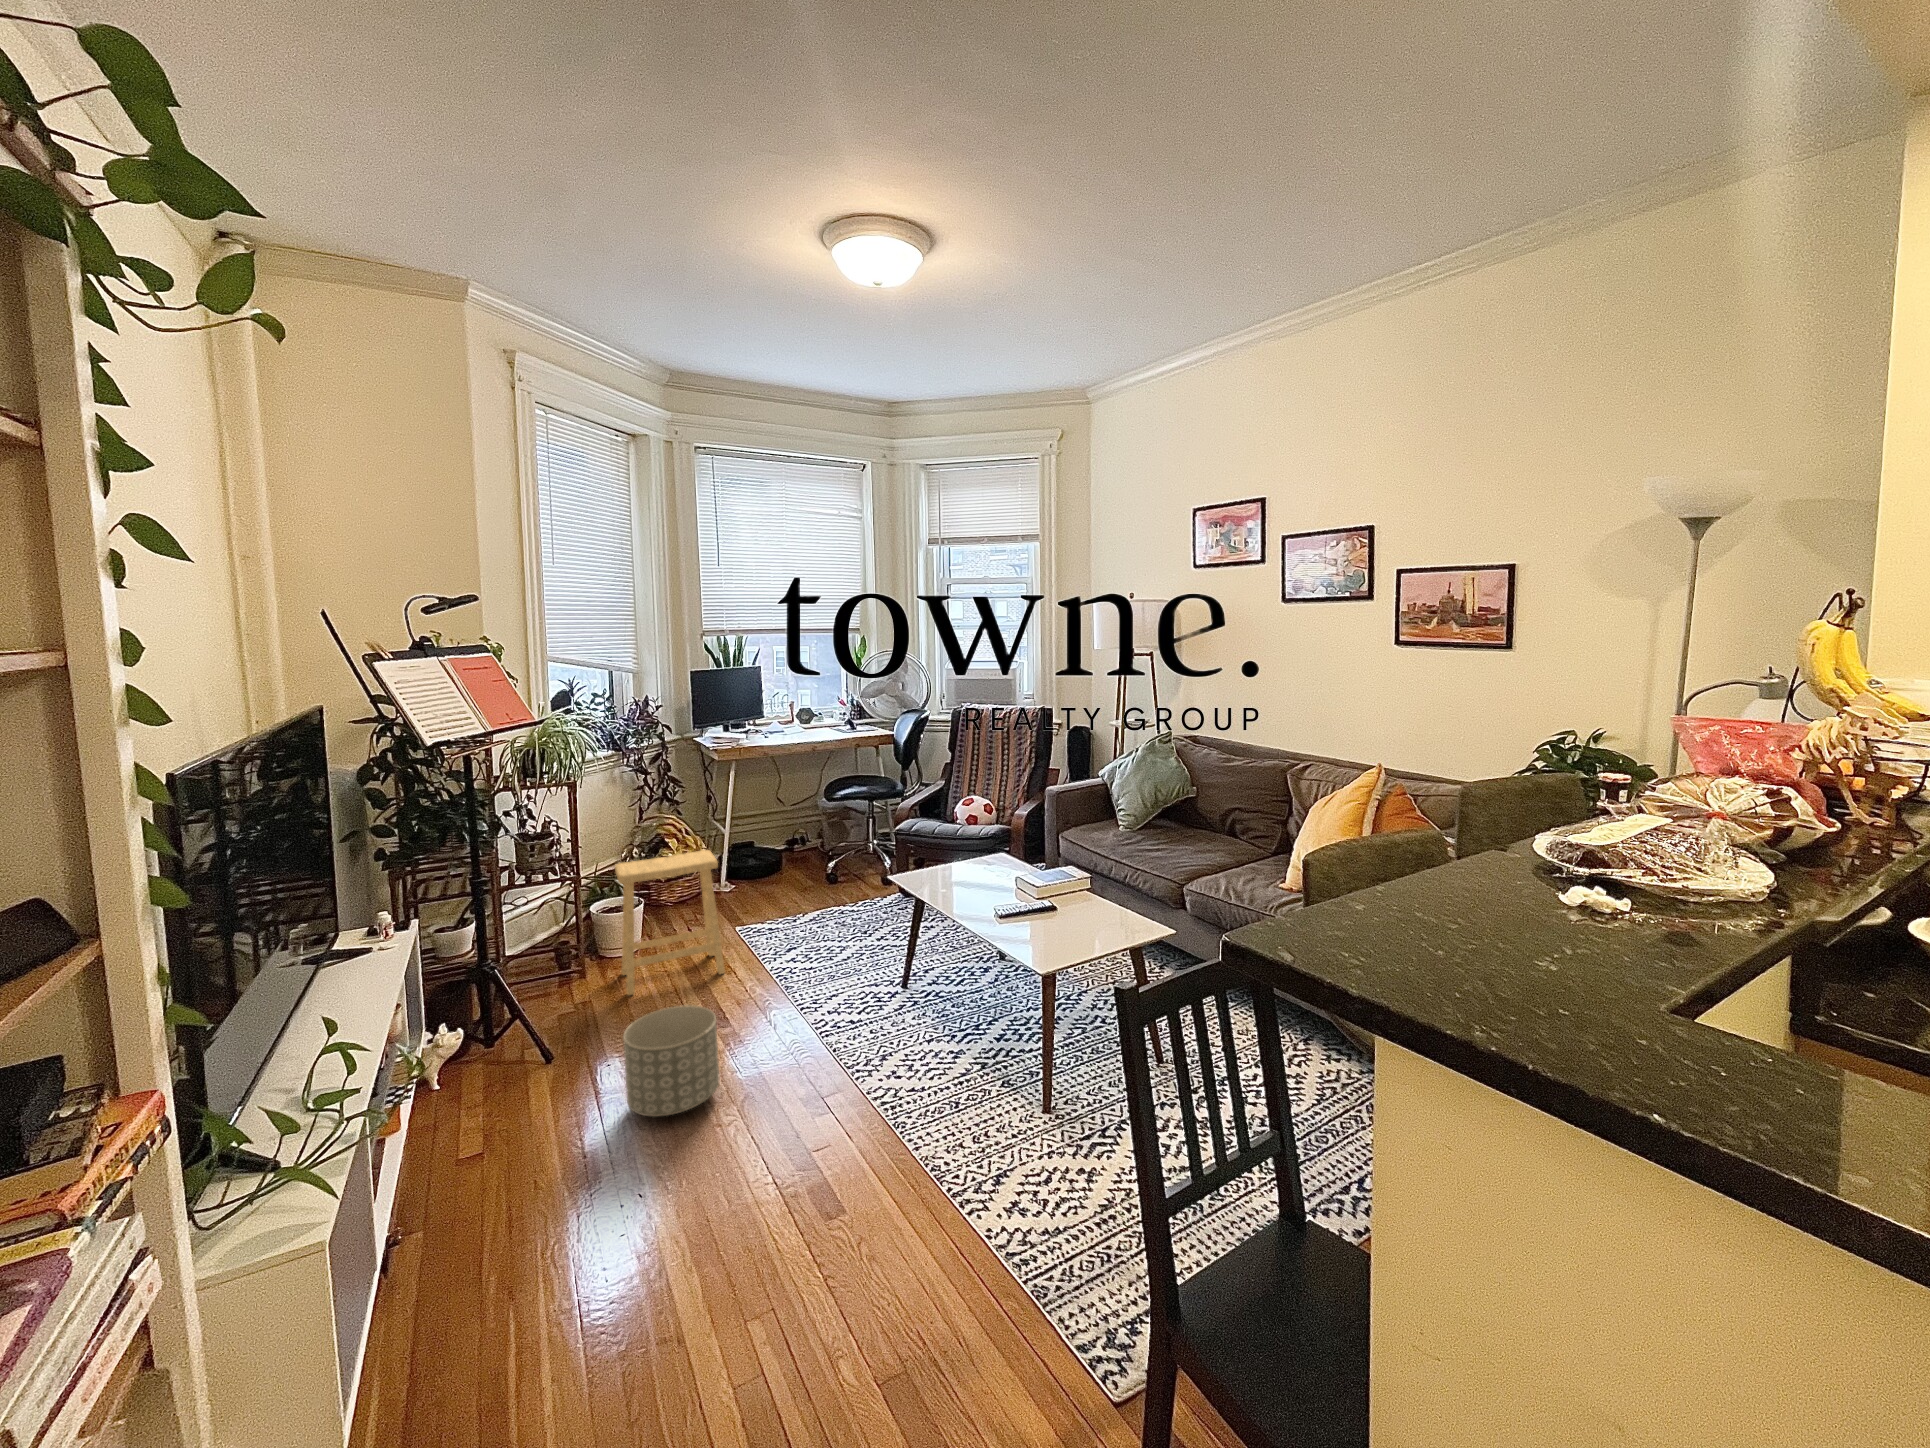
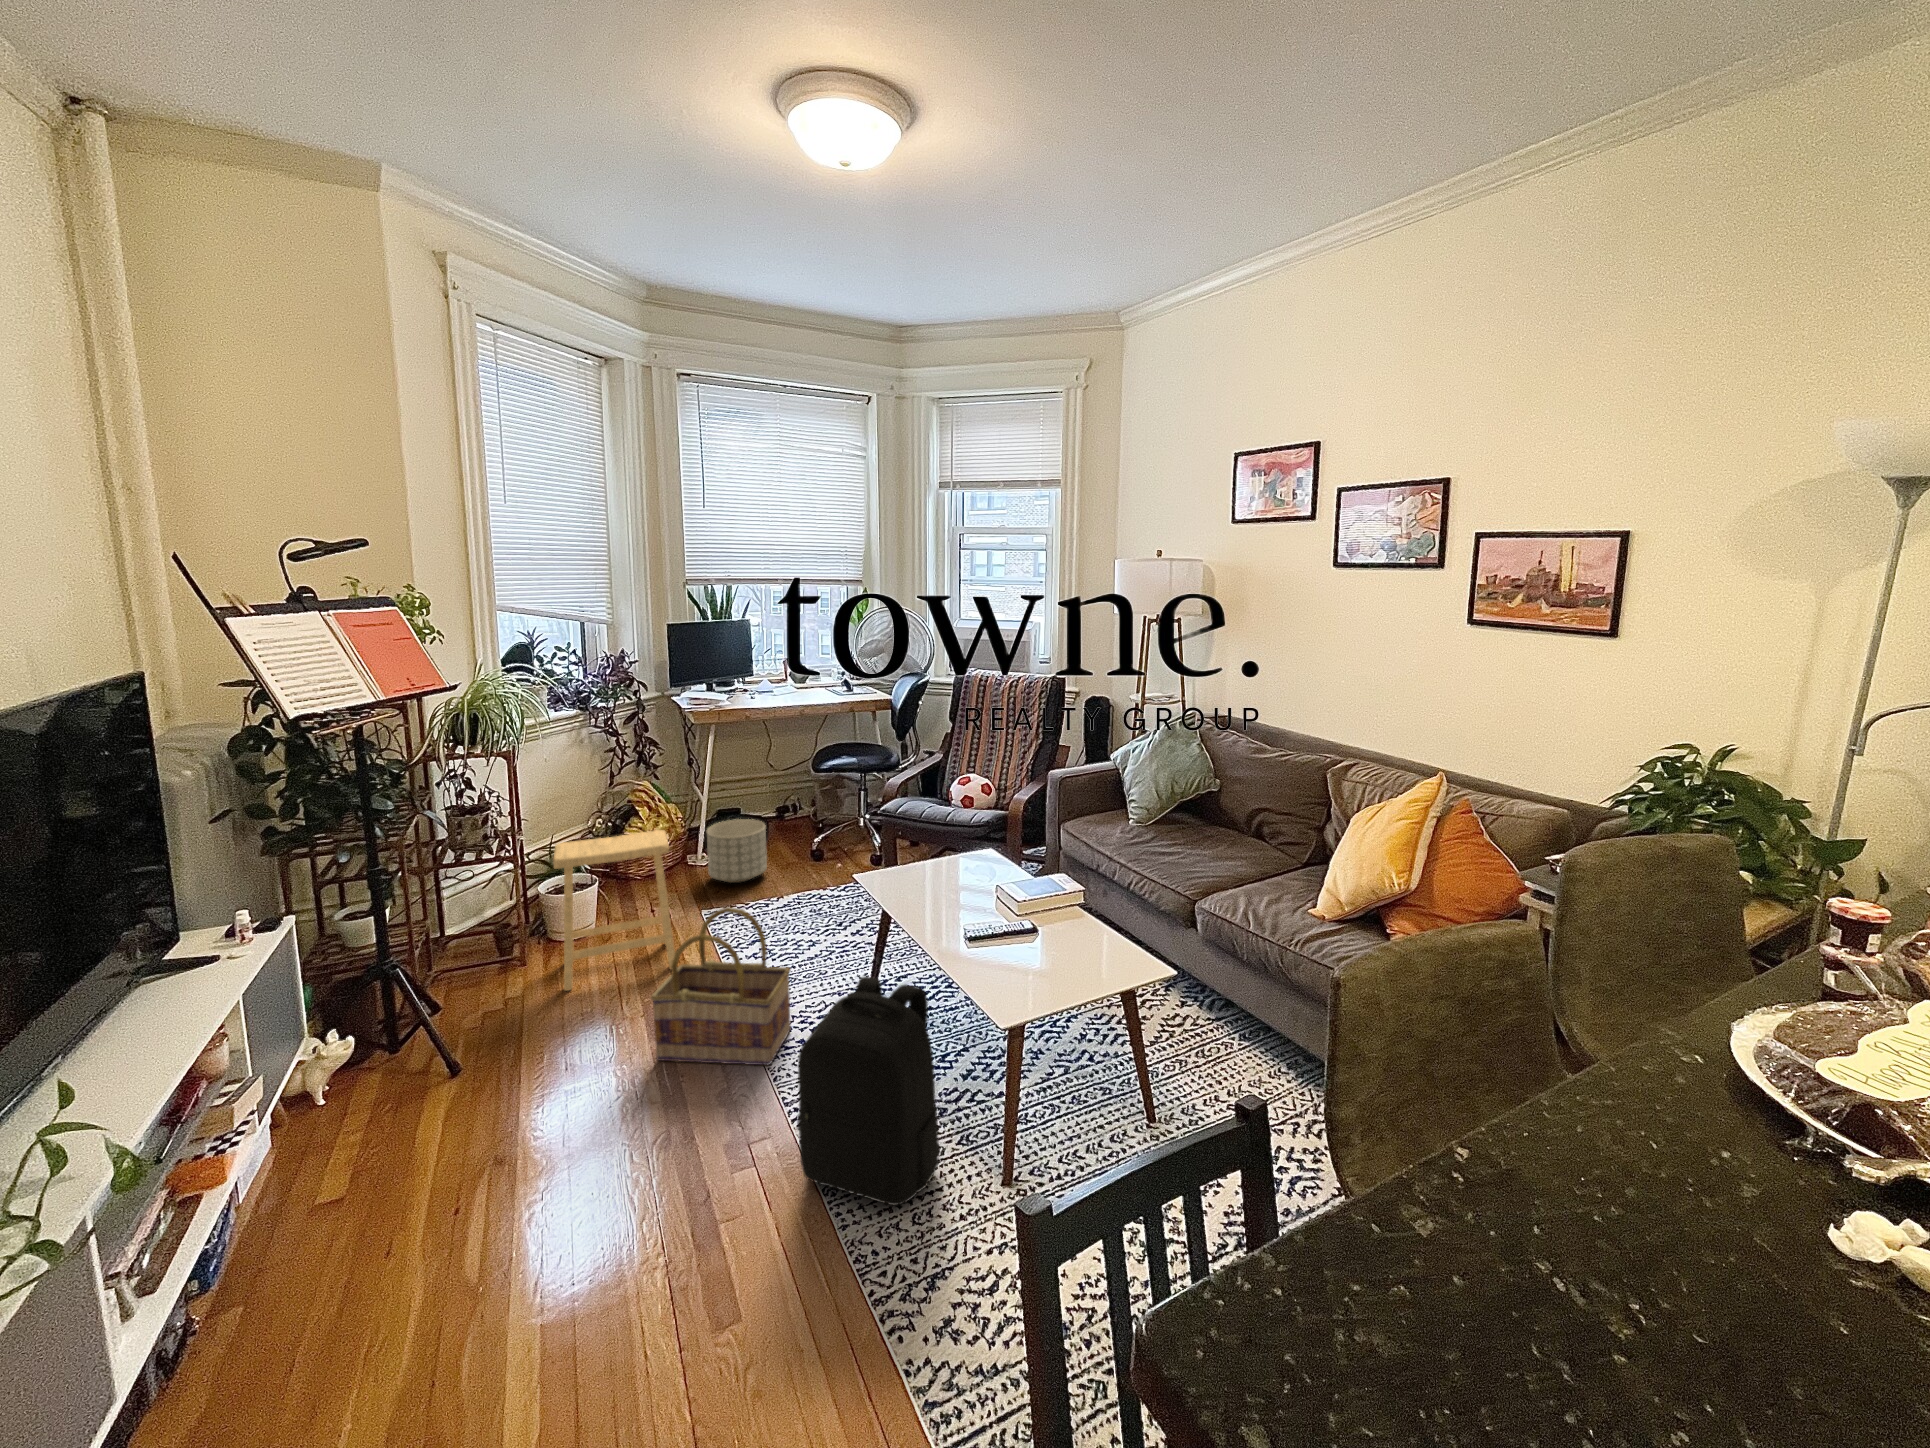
basket: none [722,907,840,1043] -> present [651,907,791,1065]
backpack: none [871,946,989,1130] -> present [797,976,940,1205]
planter: present [623,1005,719,1117] -> present [707,819,767,883]

